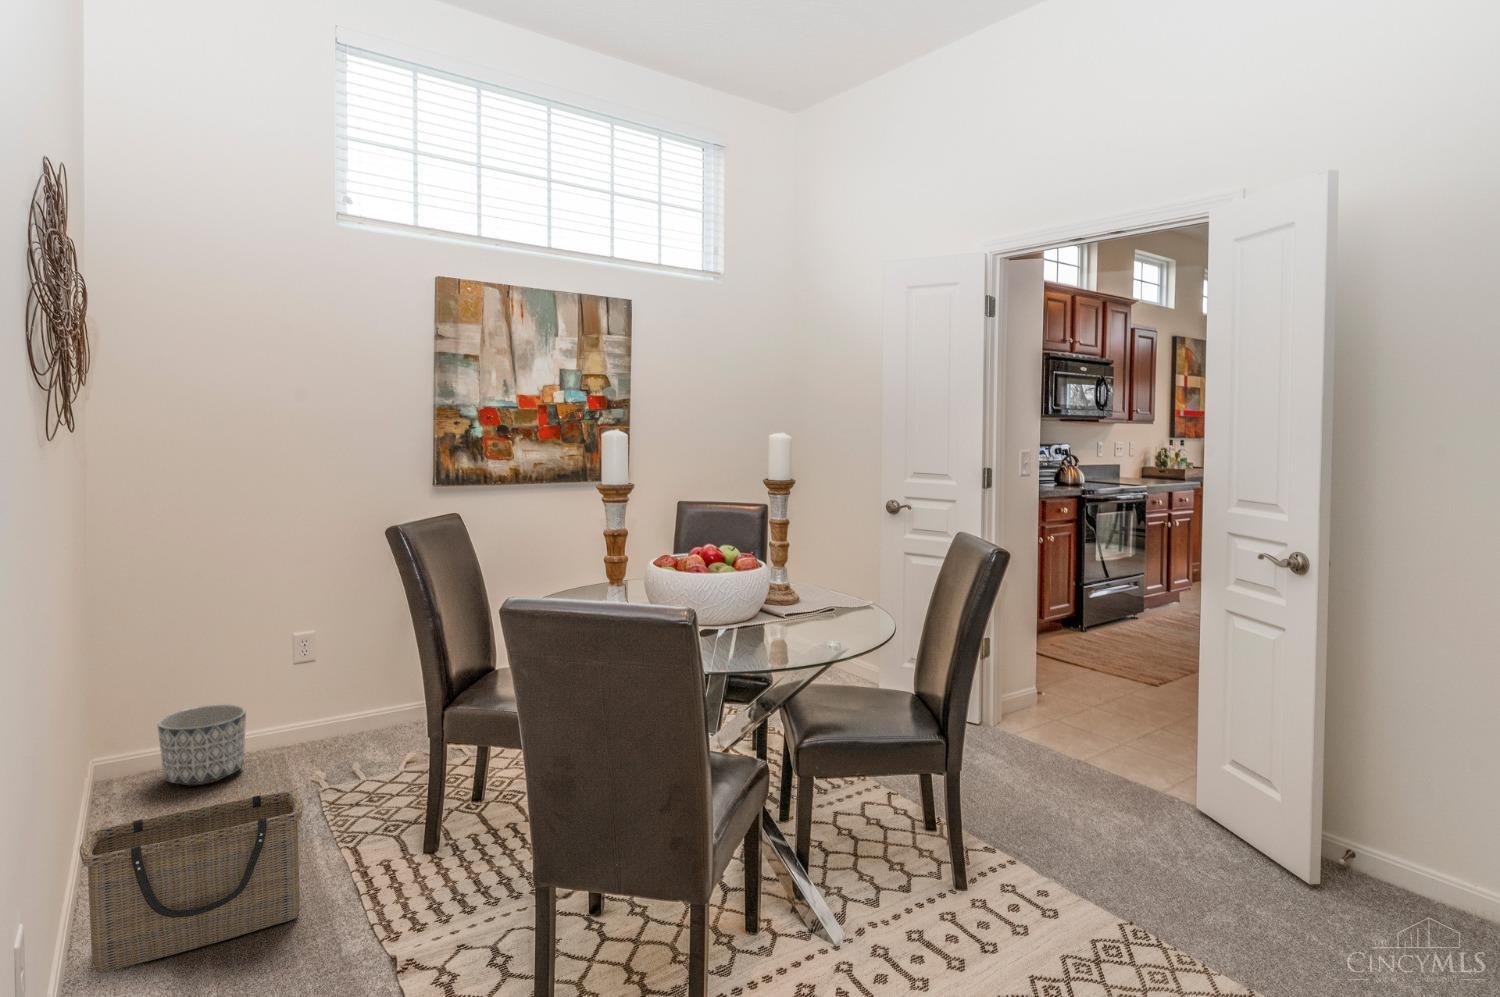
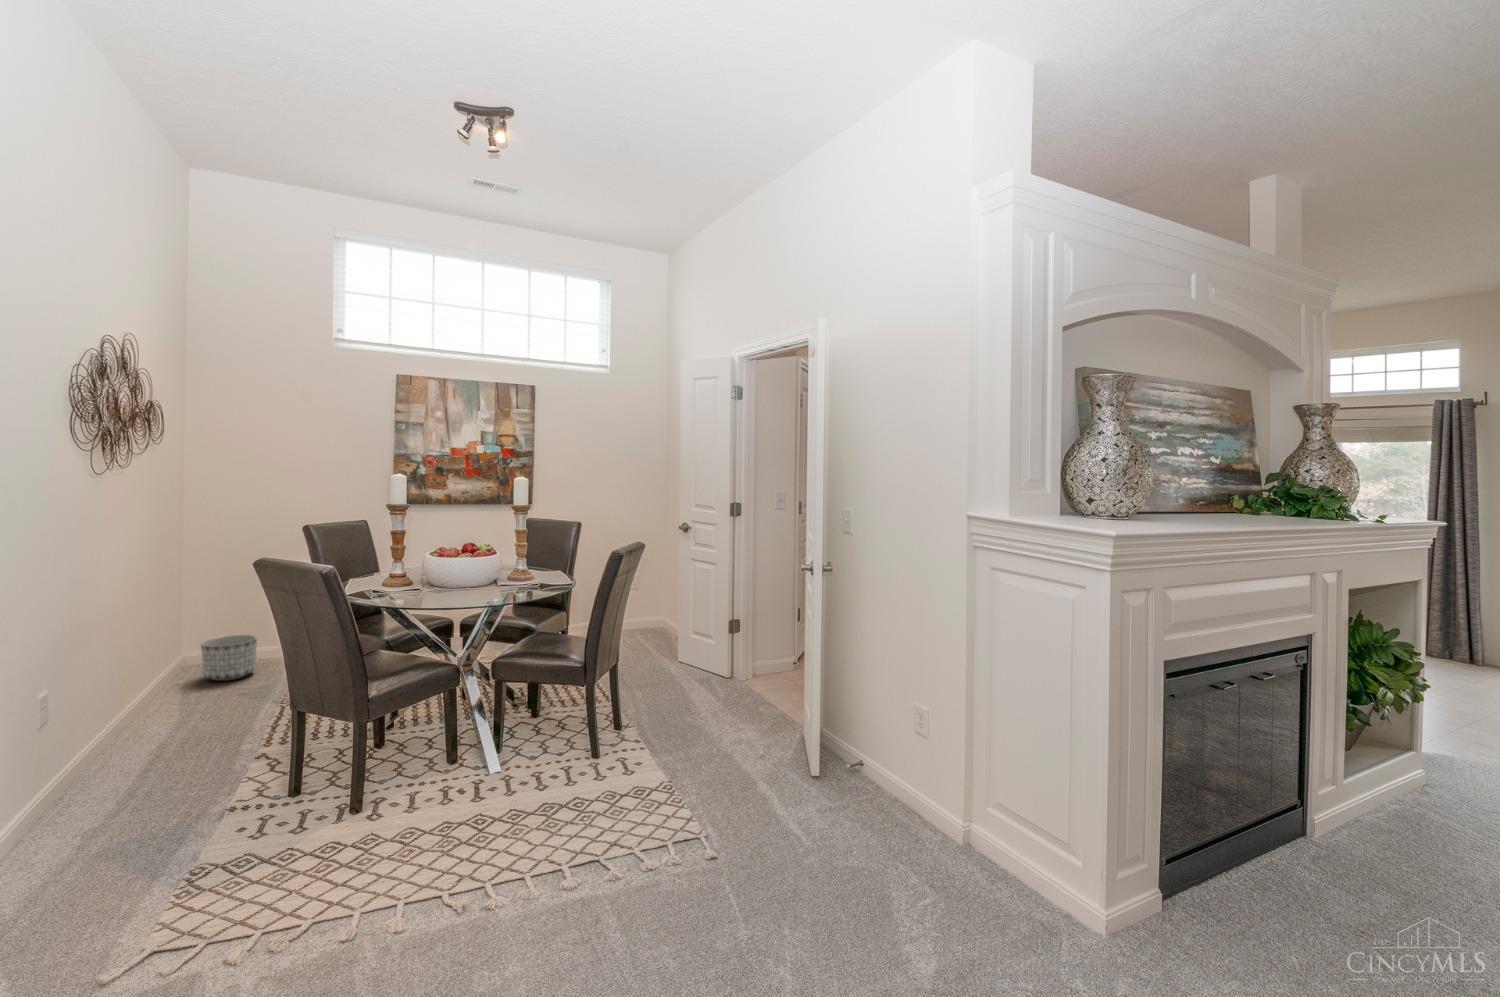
basket: present [80,791,303,973] -> none [93,679,229,767]

